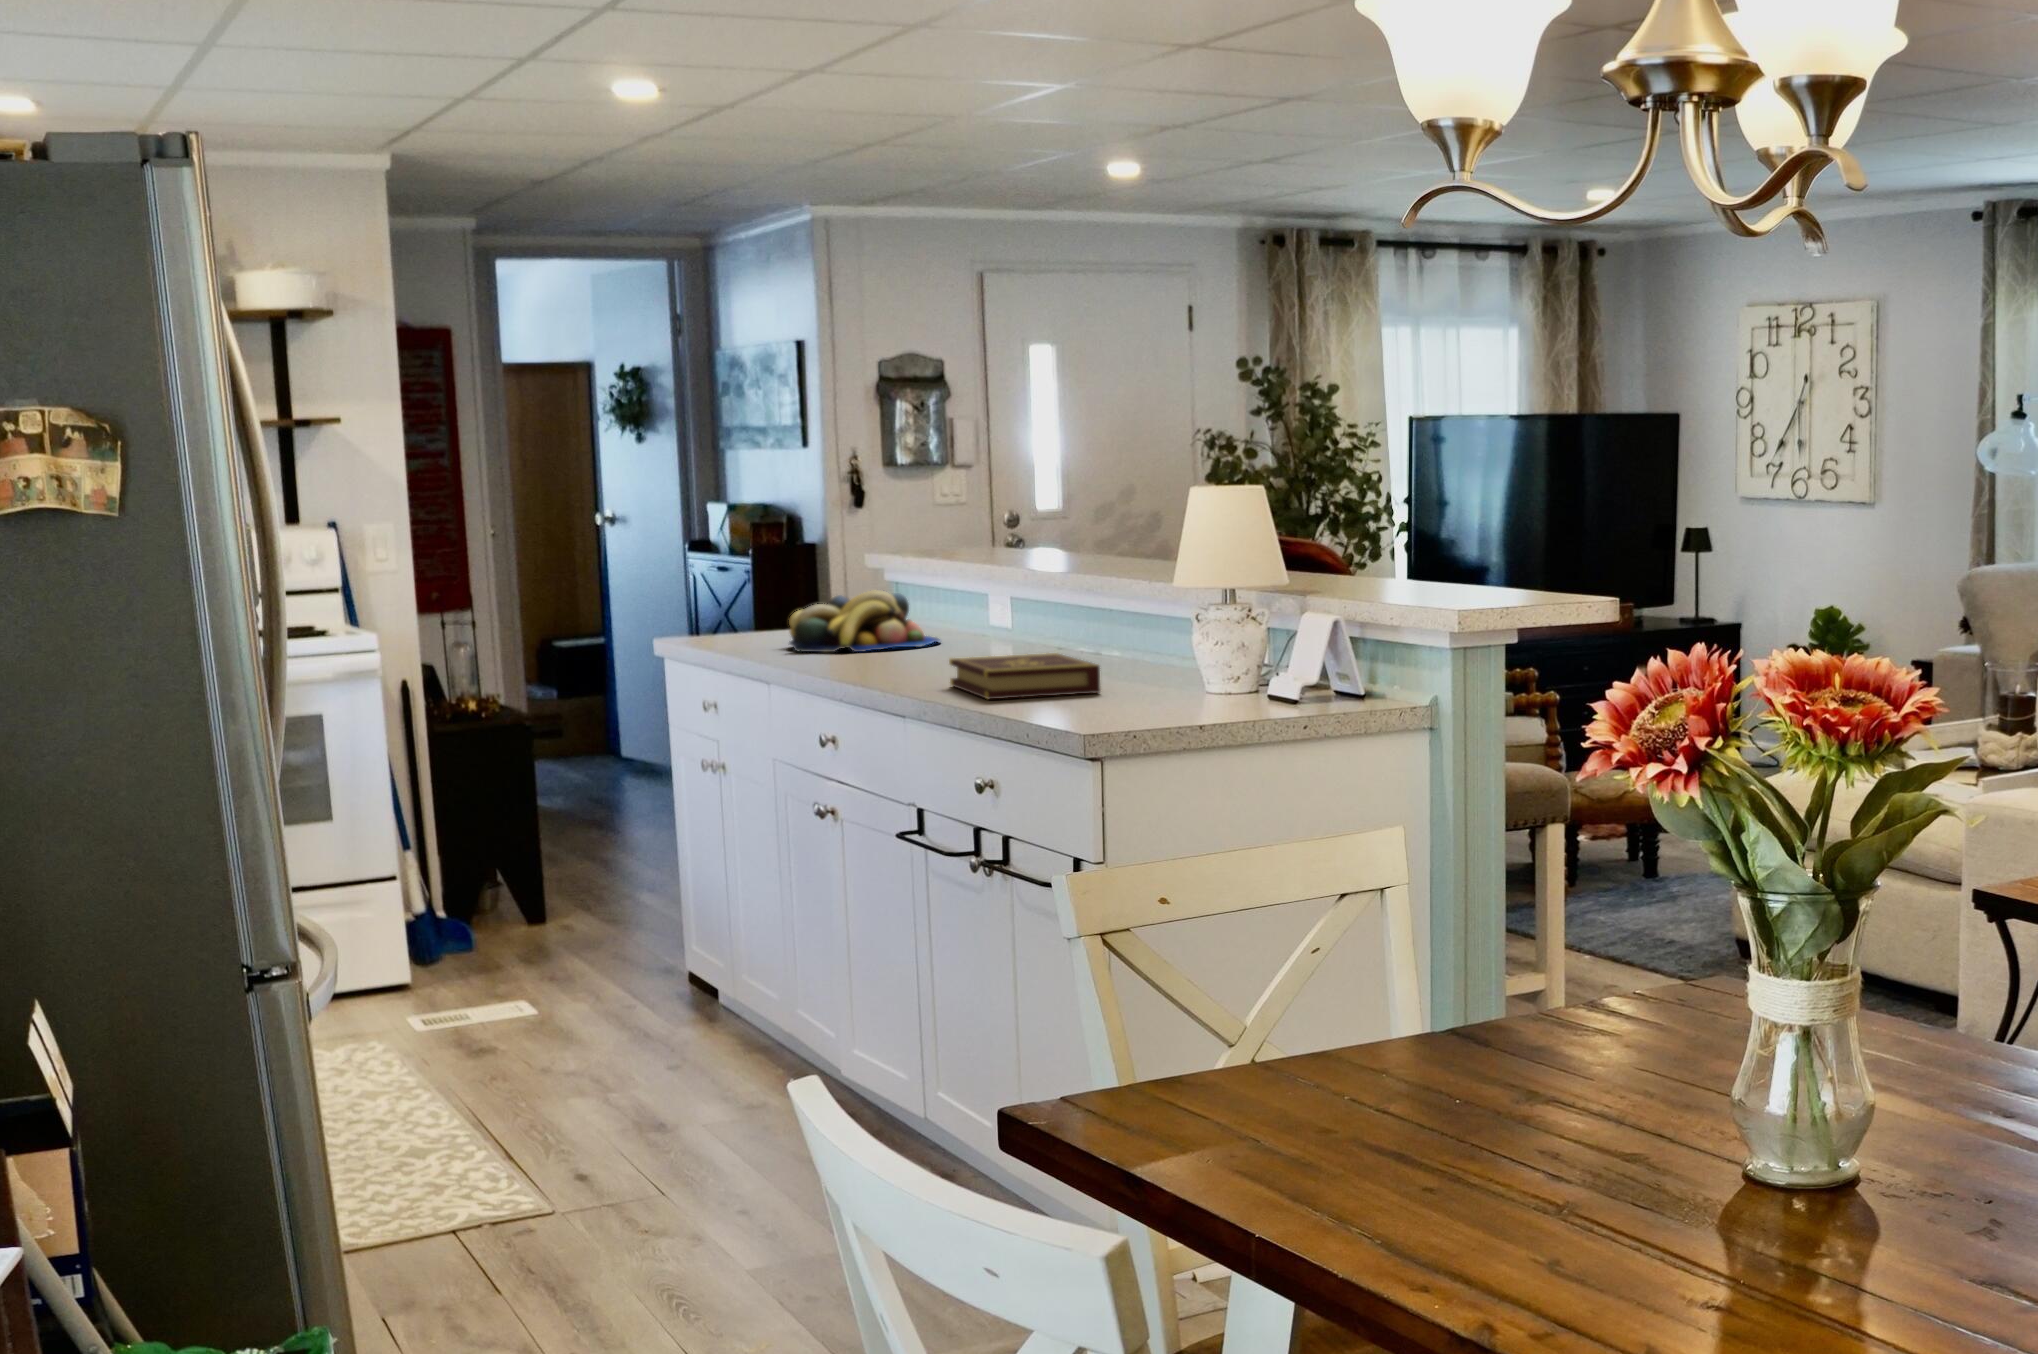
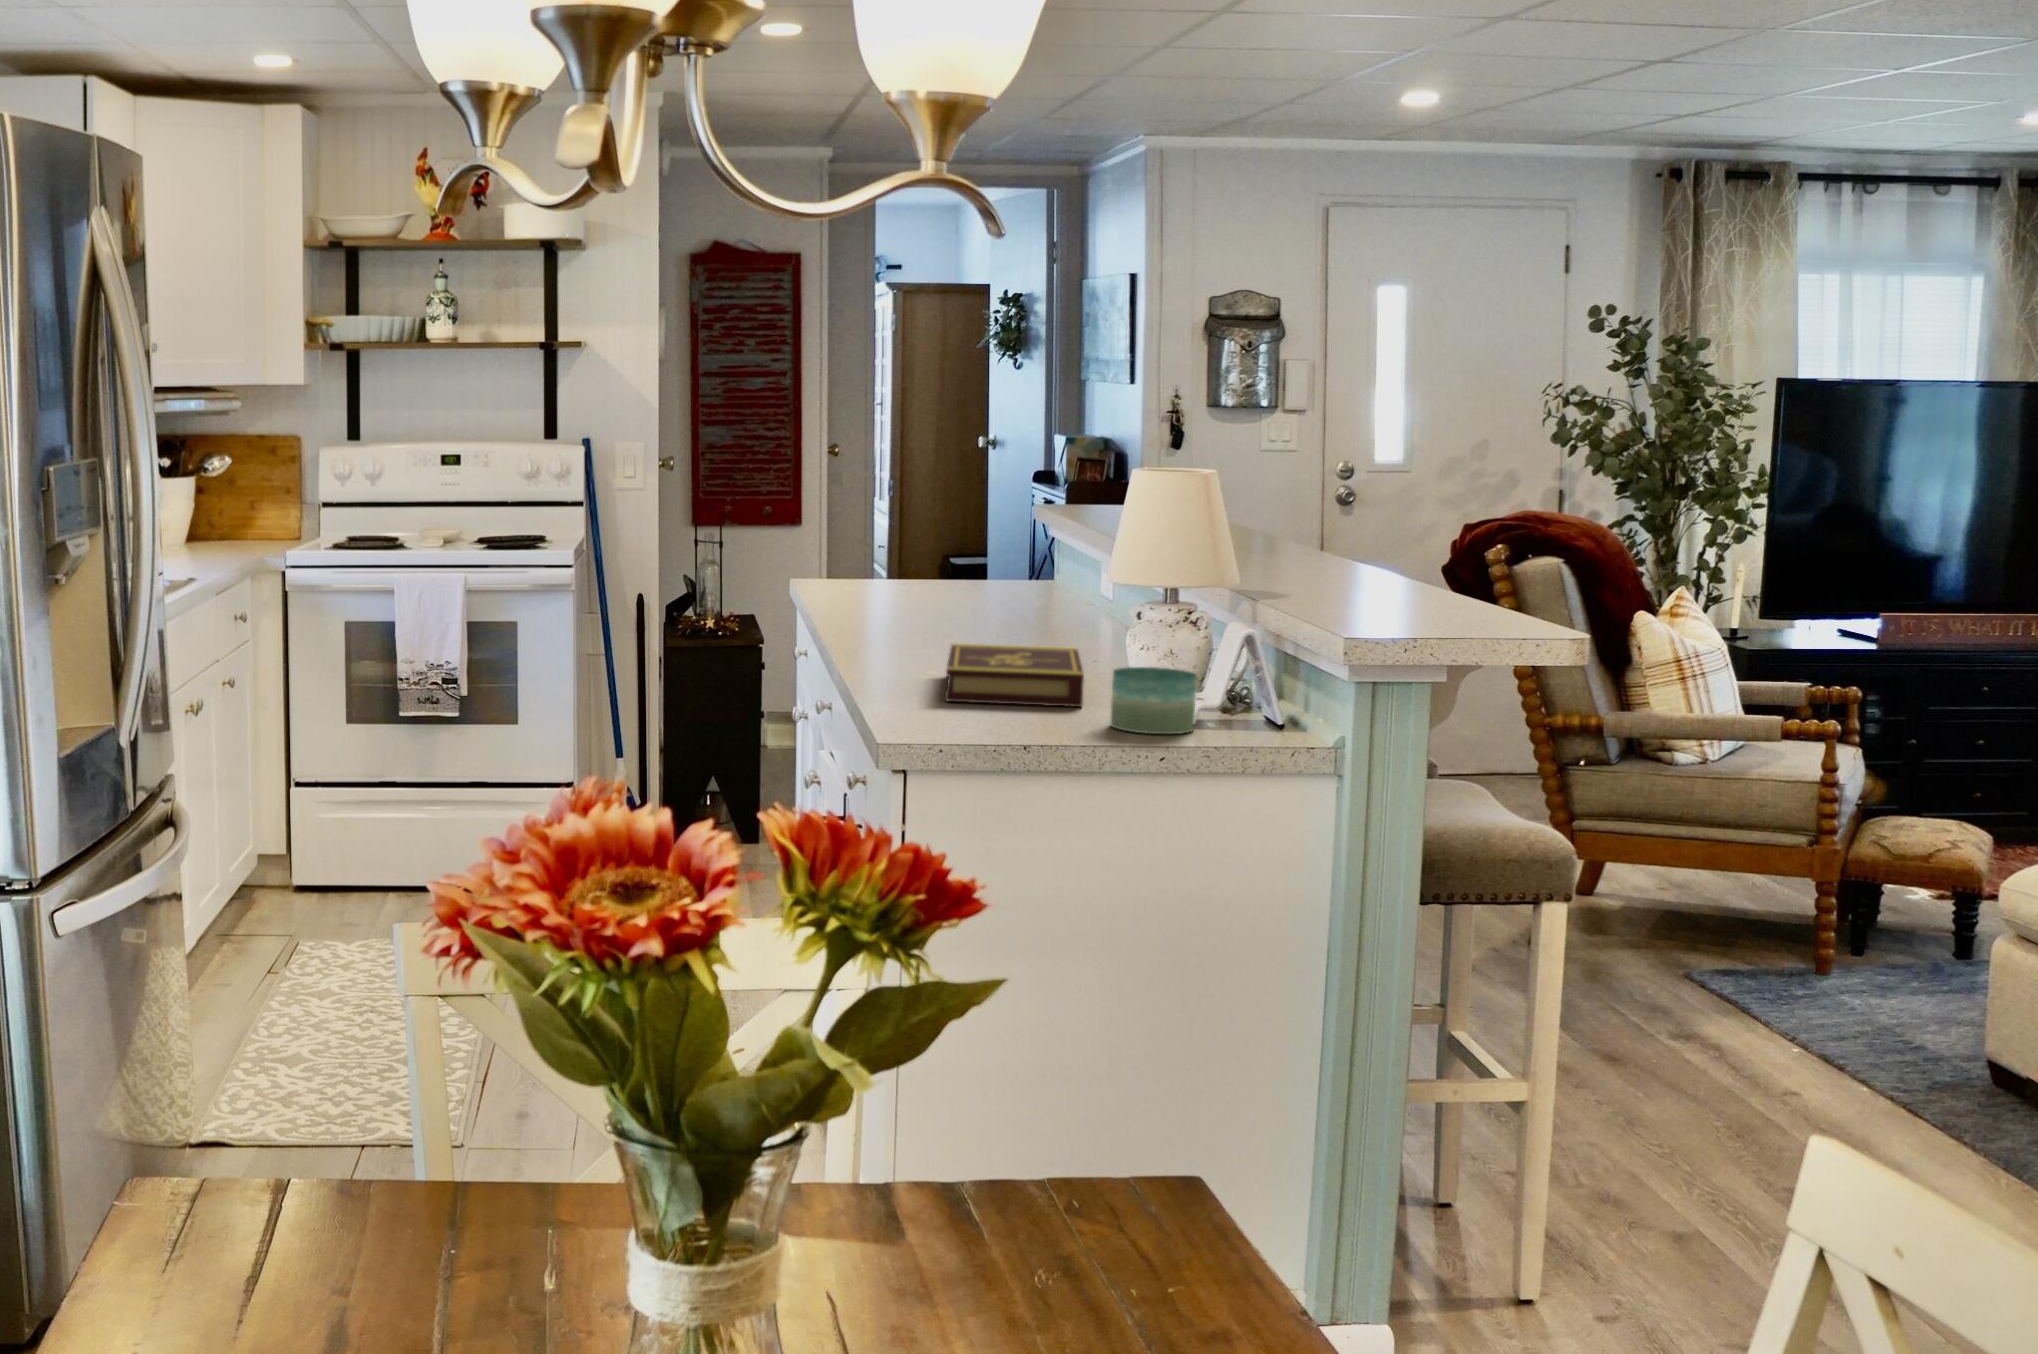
fruit bowl: present [789,590,940,652] -> none [901,546,1061,612]
candle: none [1141,650,1210,701] -> present [1110,667,1197,734]

